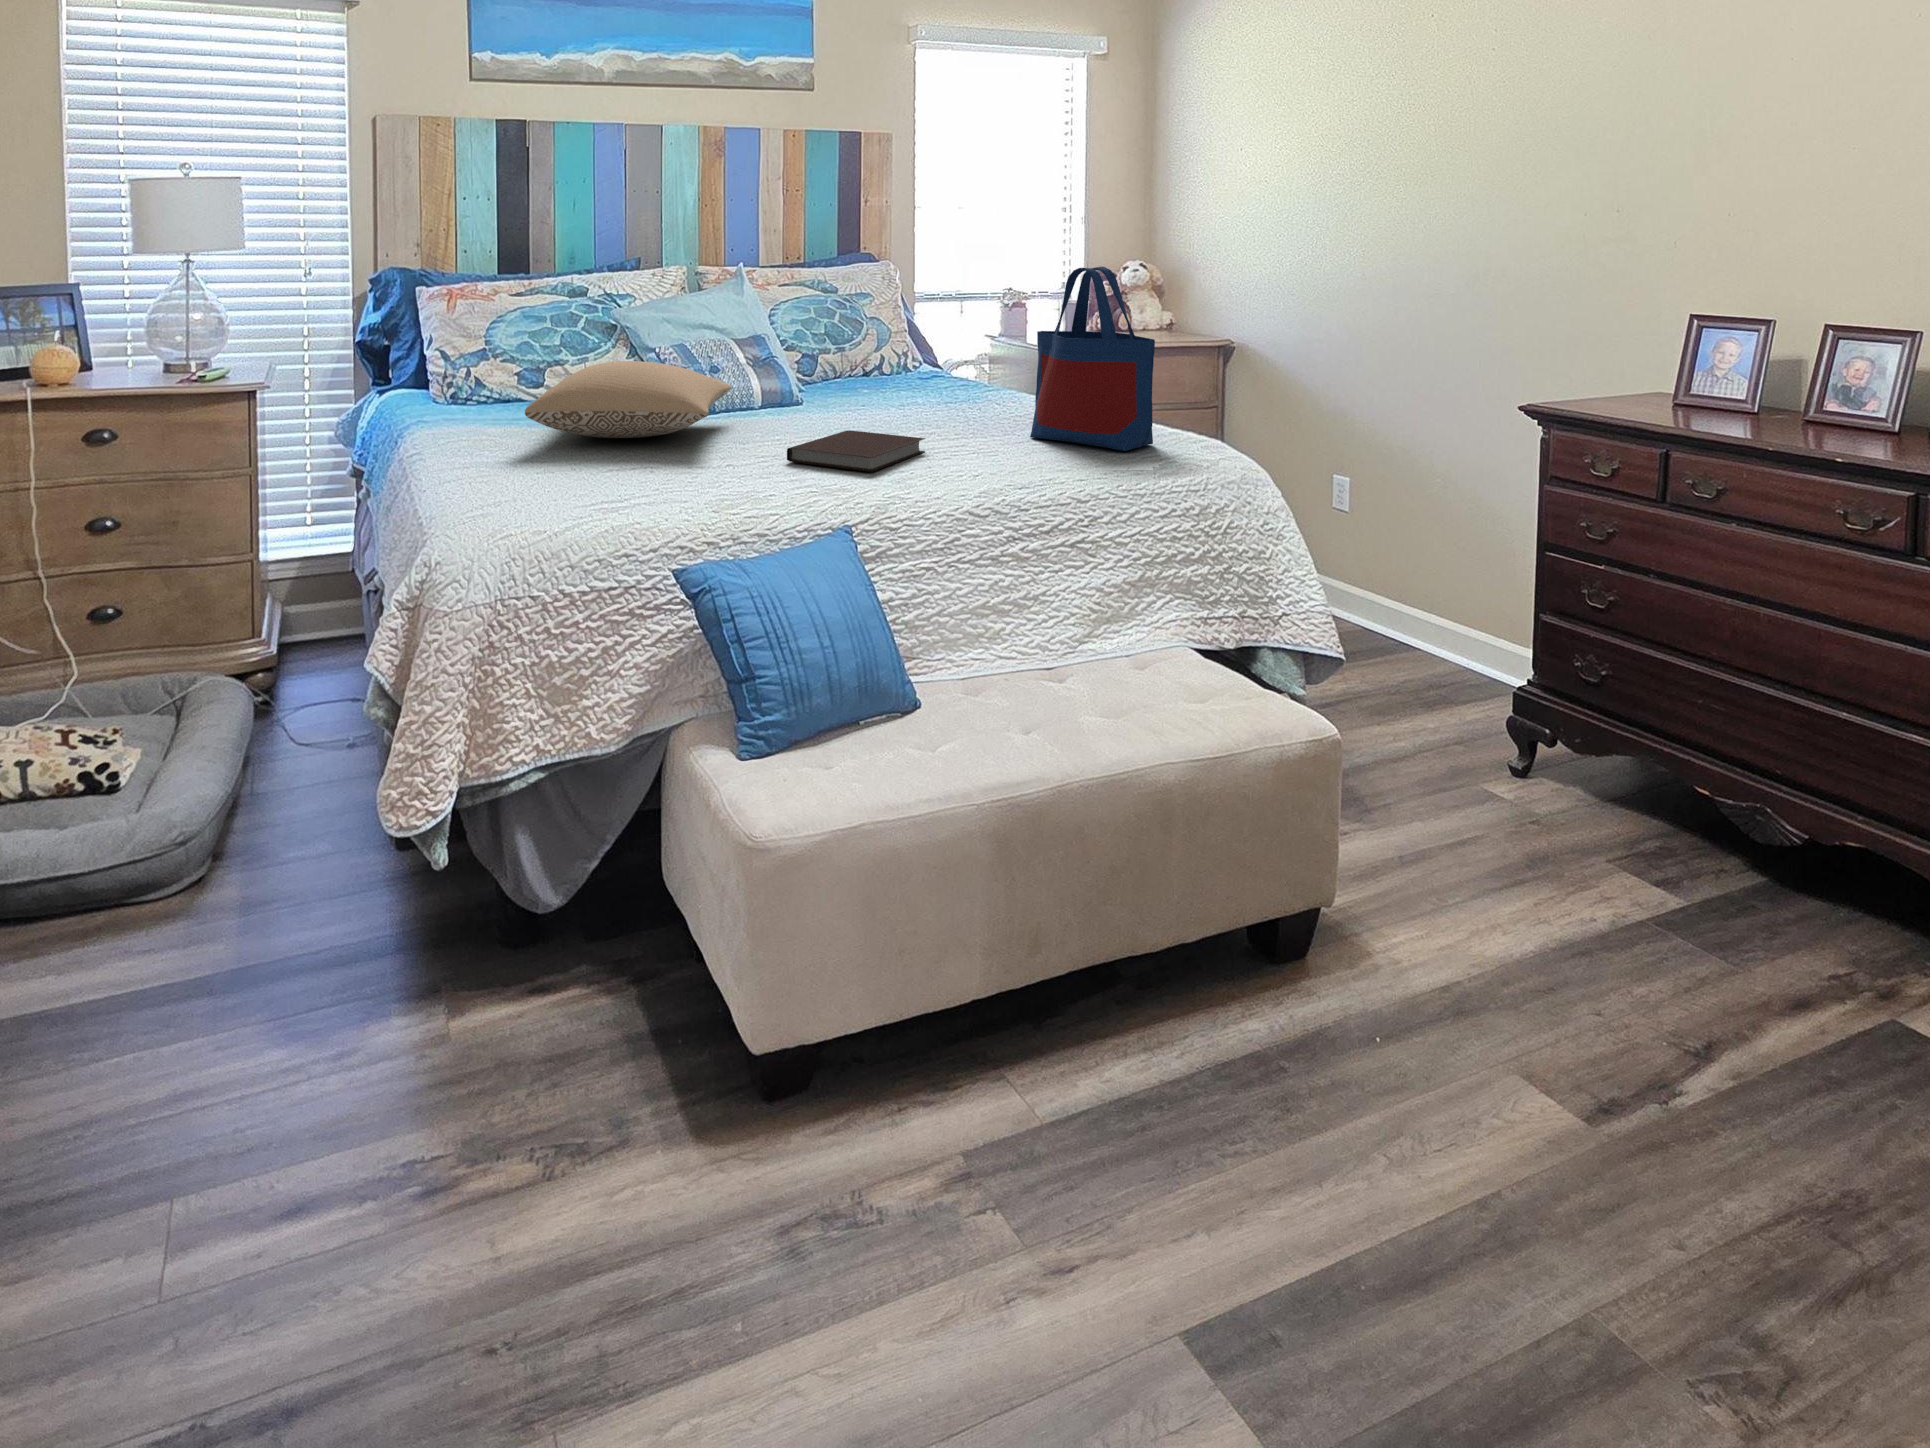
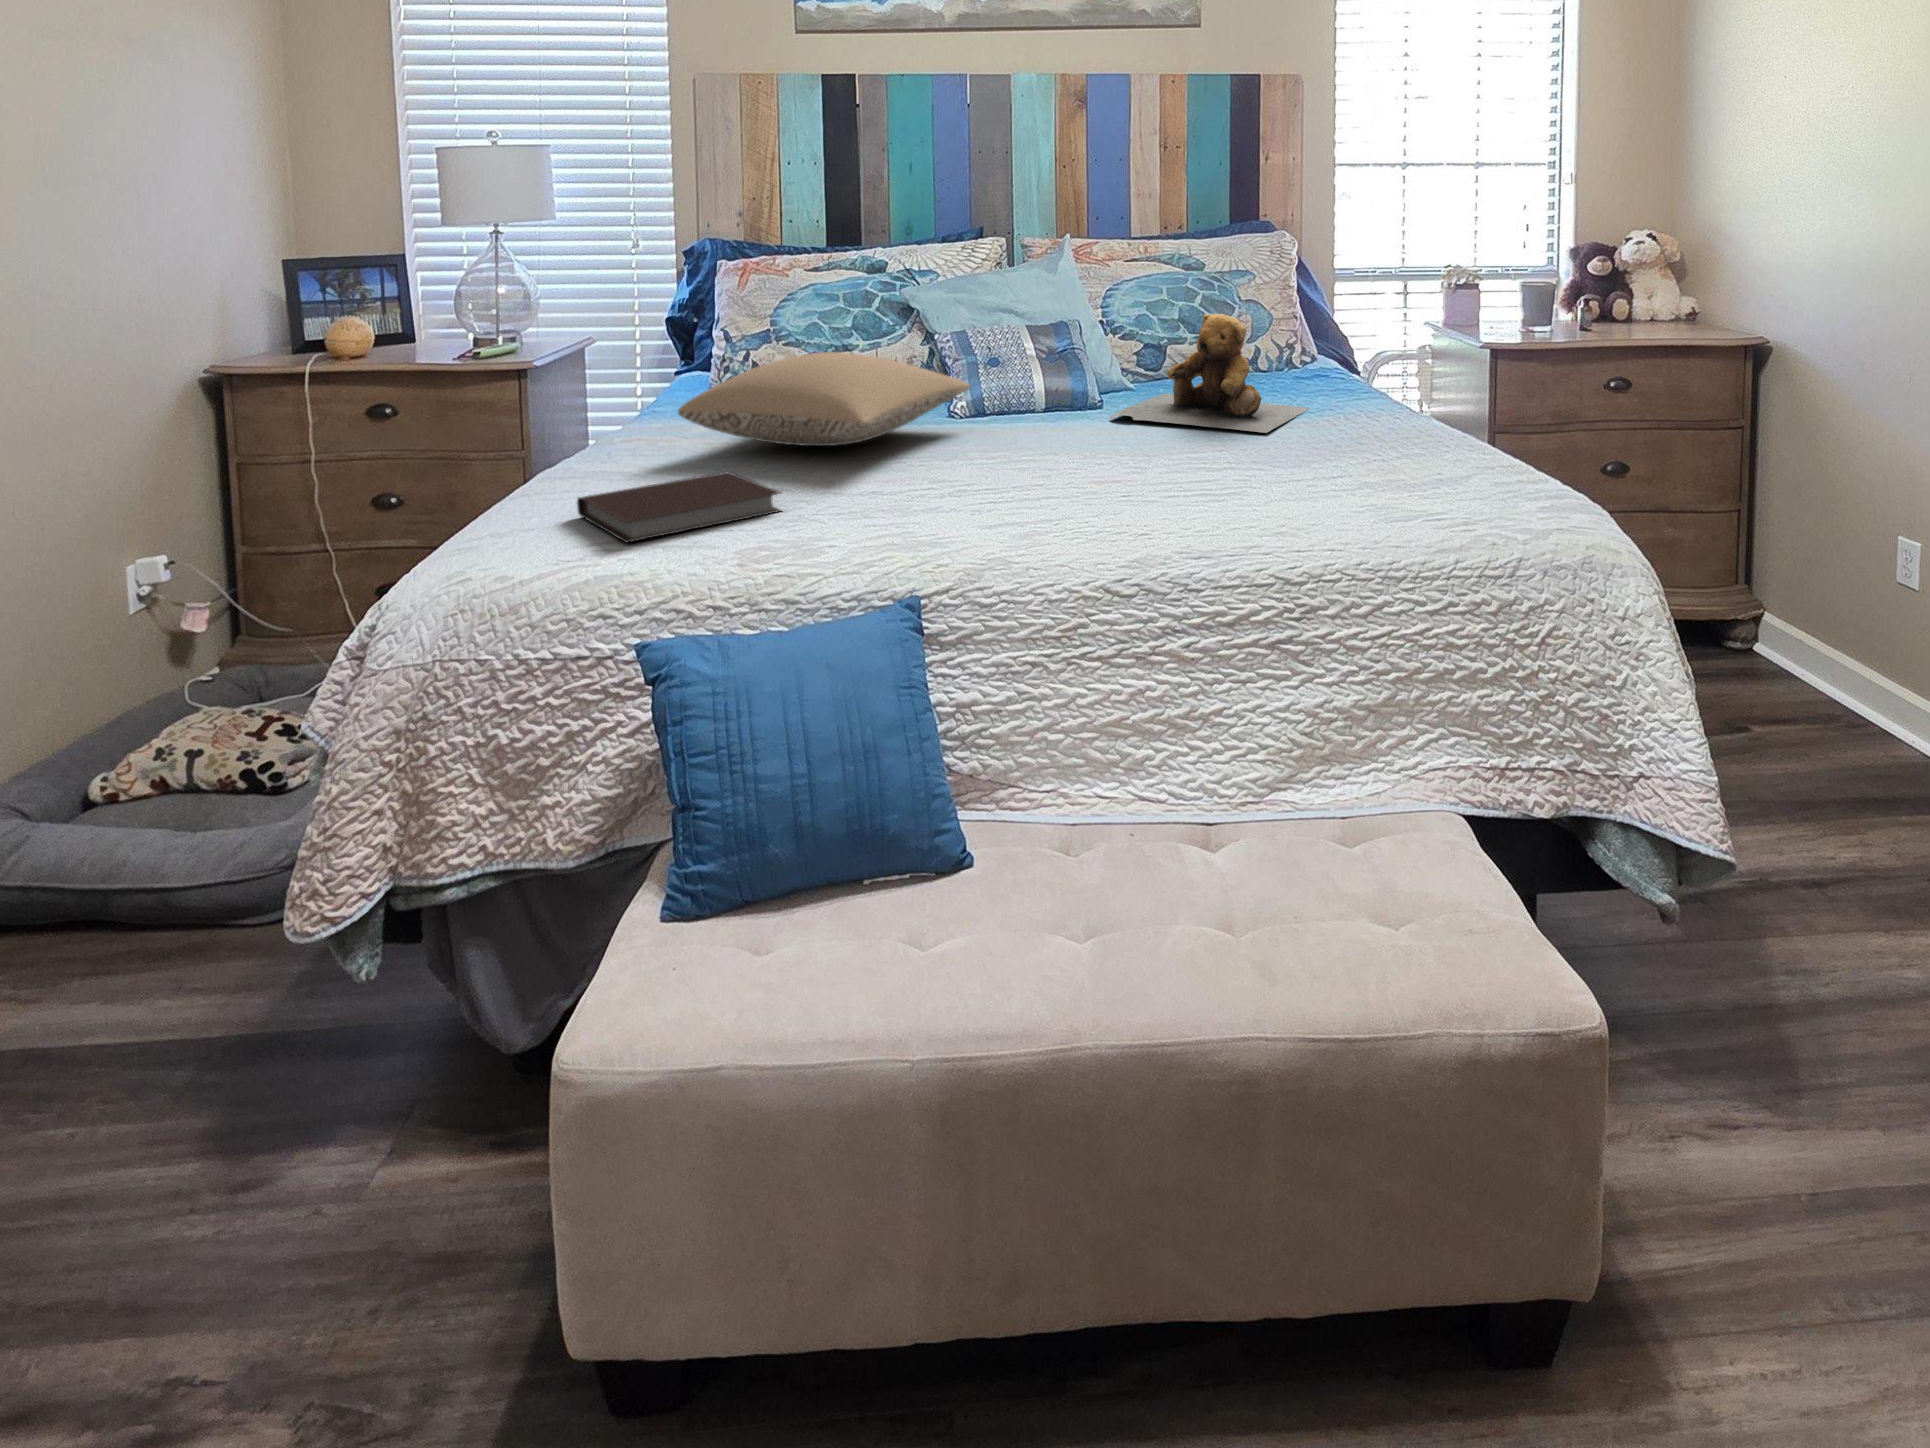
tote bag: present [1030,267,1155,451] -> none [1306,239,1469,506]
teddy bear: none [834,326,973,414] -> present [1110,314,1310,433]
notebook: present [787,430,925,472] -> present [577,472,781,543]

